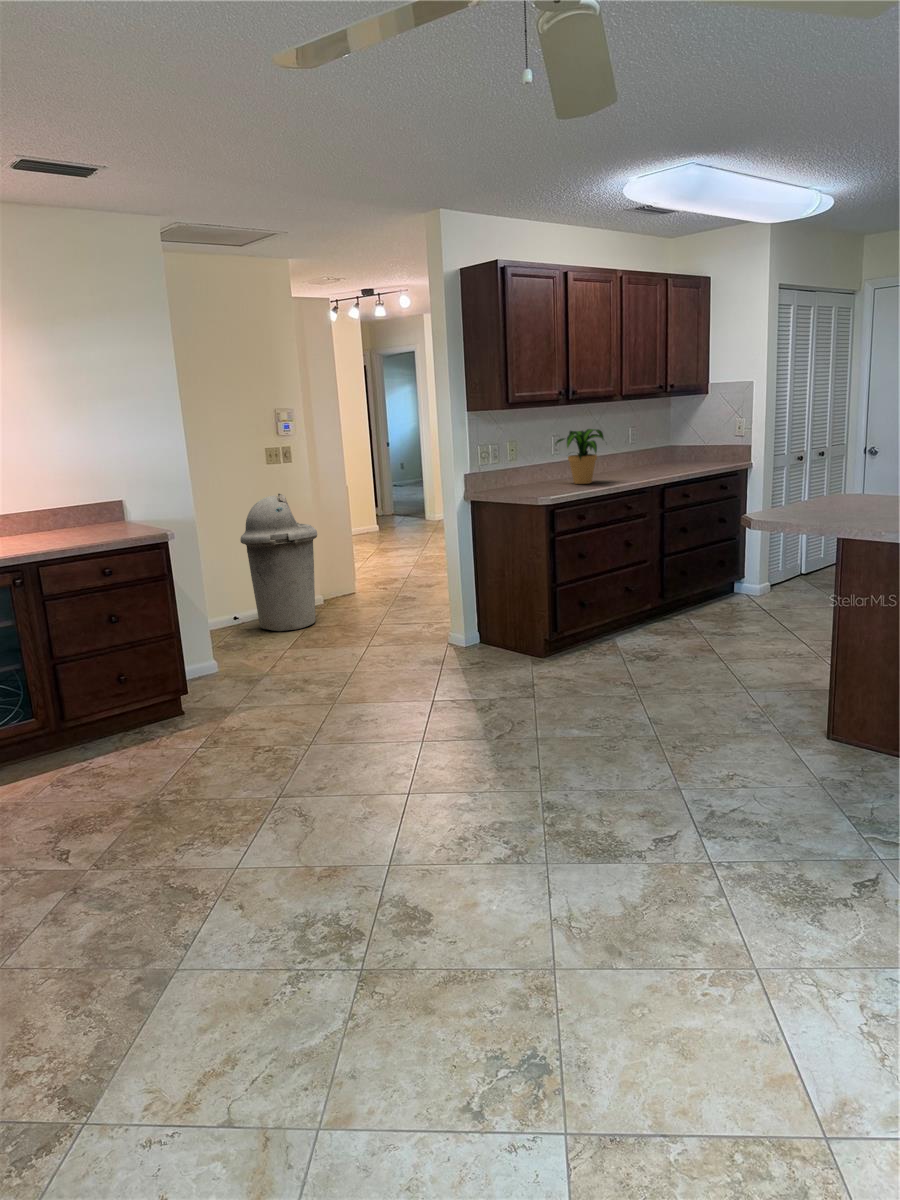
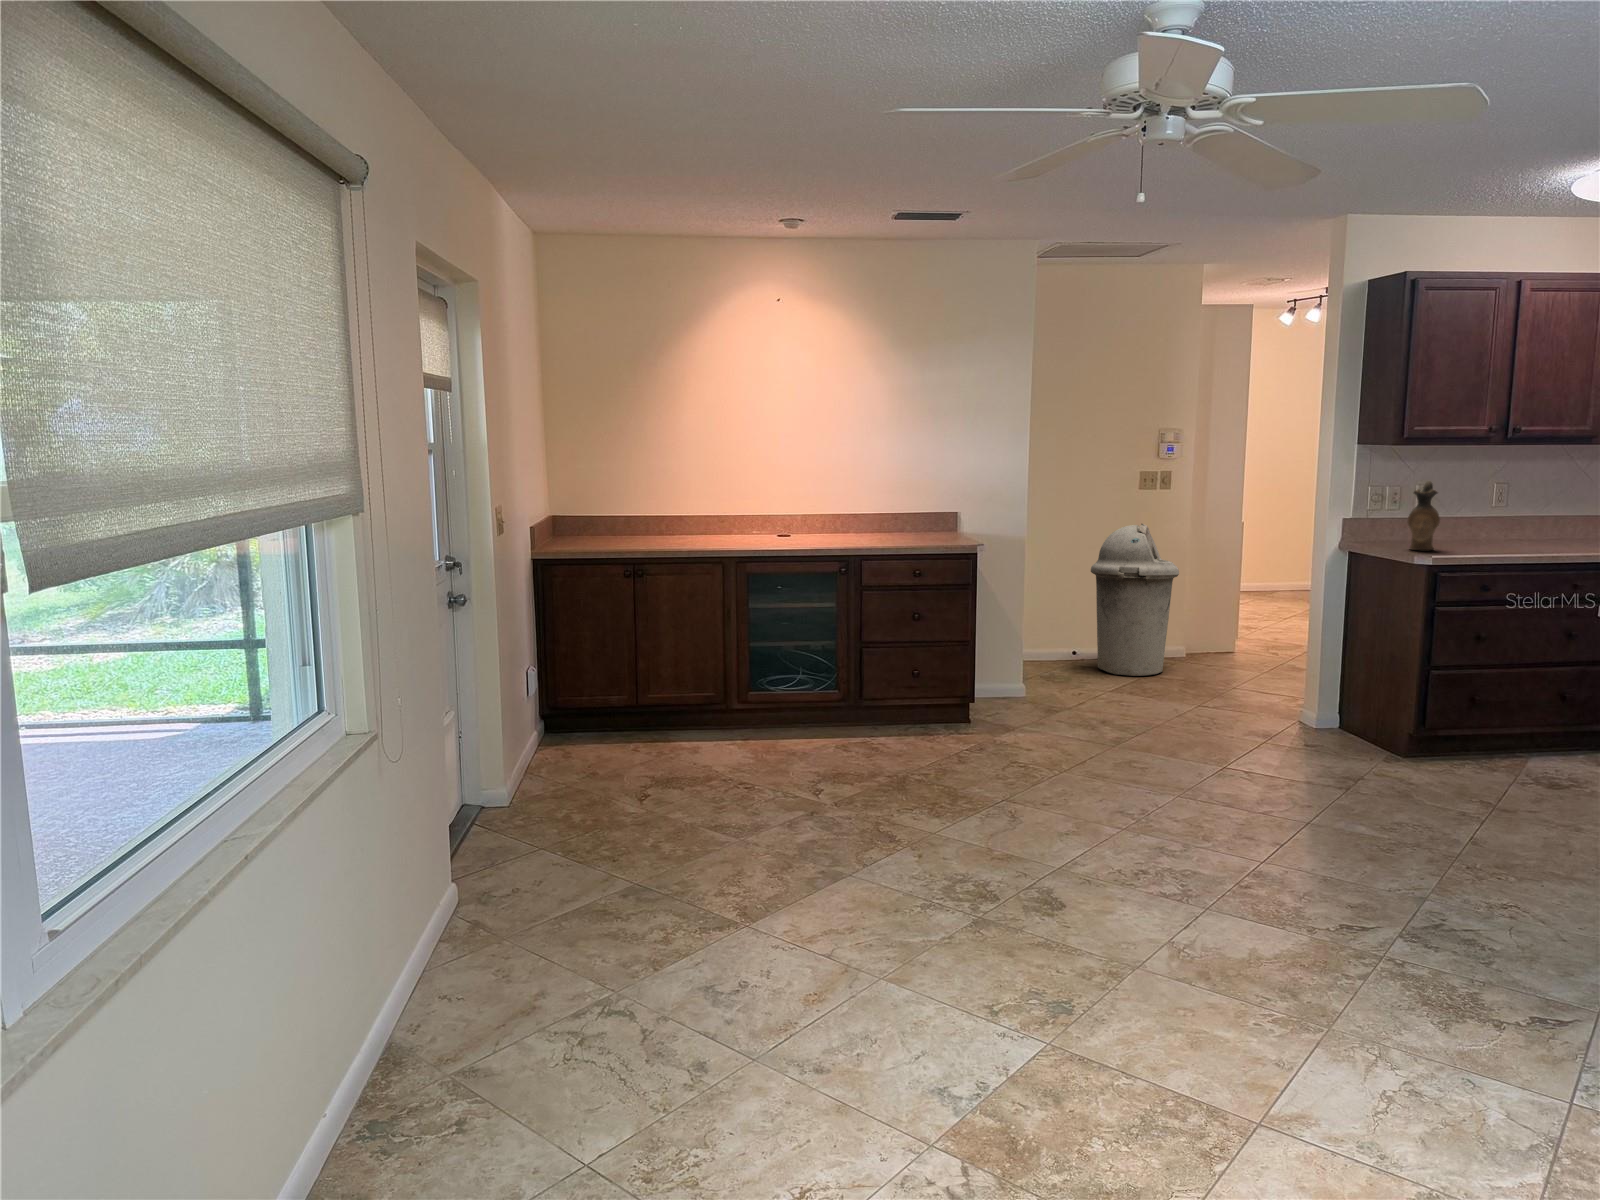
potted plant: present [556,429,604,484] -> none [1476,478,1562,549]
ceramic pitcher: none [521,437,544,493] -> present [1408,481,1440,550]

